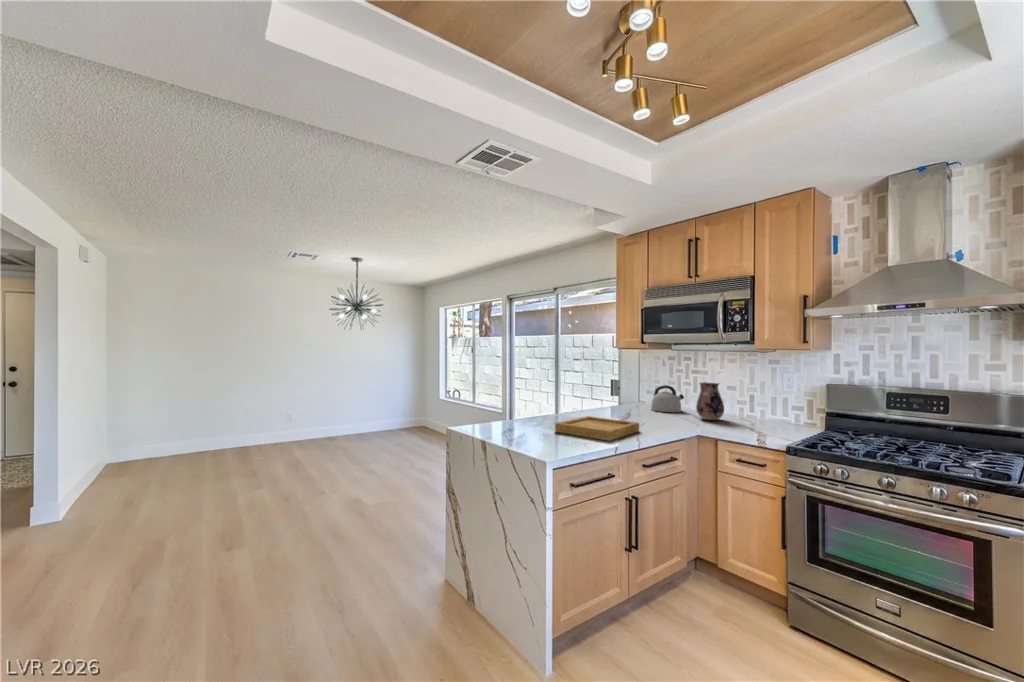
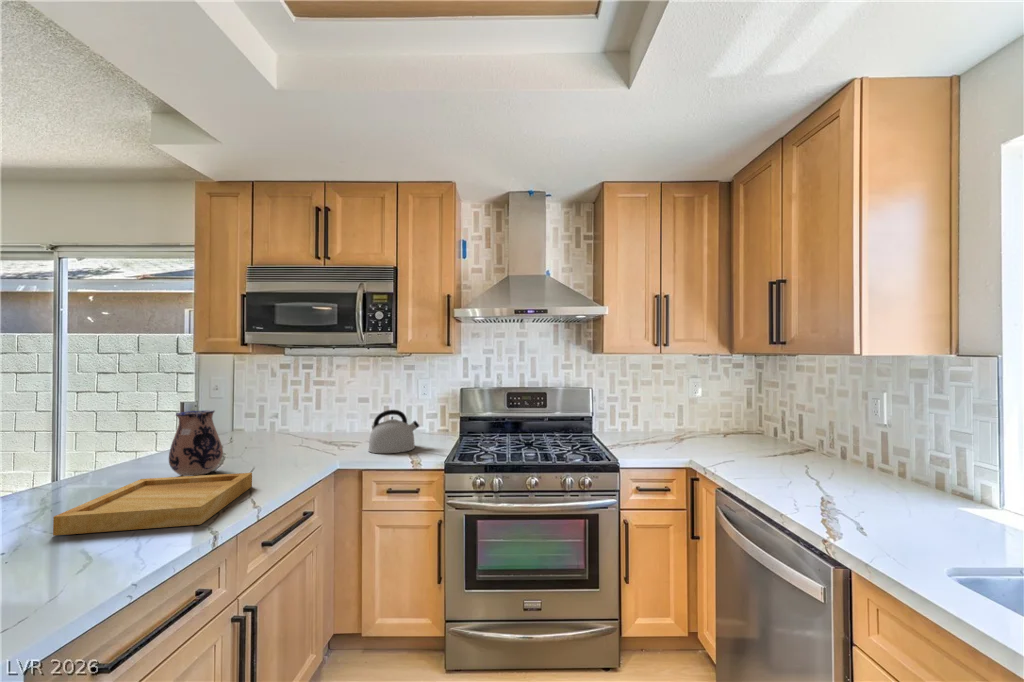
ceramic pitcher: present [696,382,724,420] -> present [169,410,223,476]
kettle: present [651,385,684,412] -> present [368,410,419,453]

